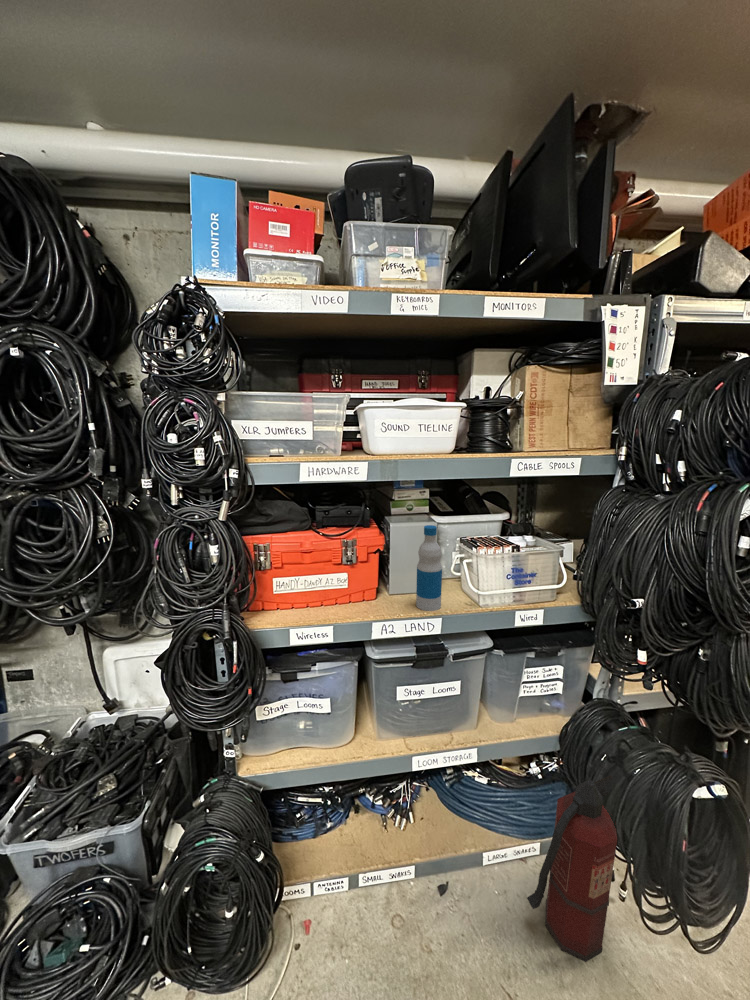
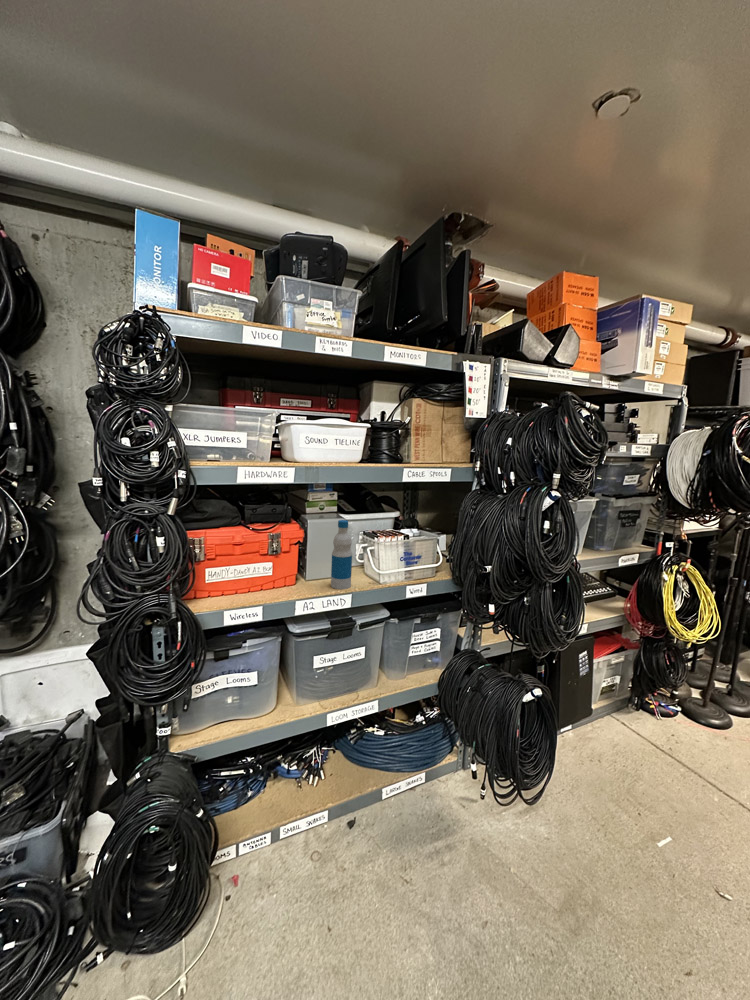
fire extinguisher: present [527,776,617,962] -> none [418,698,478,842]

